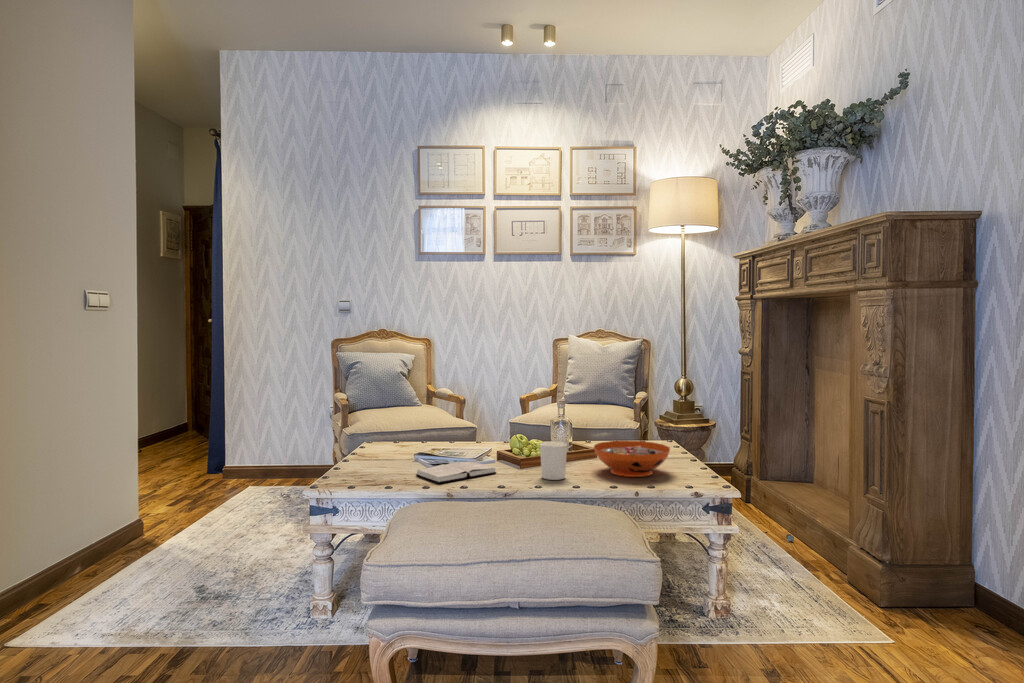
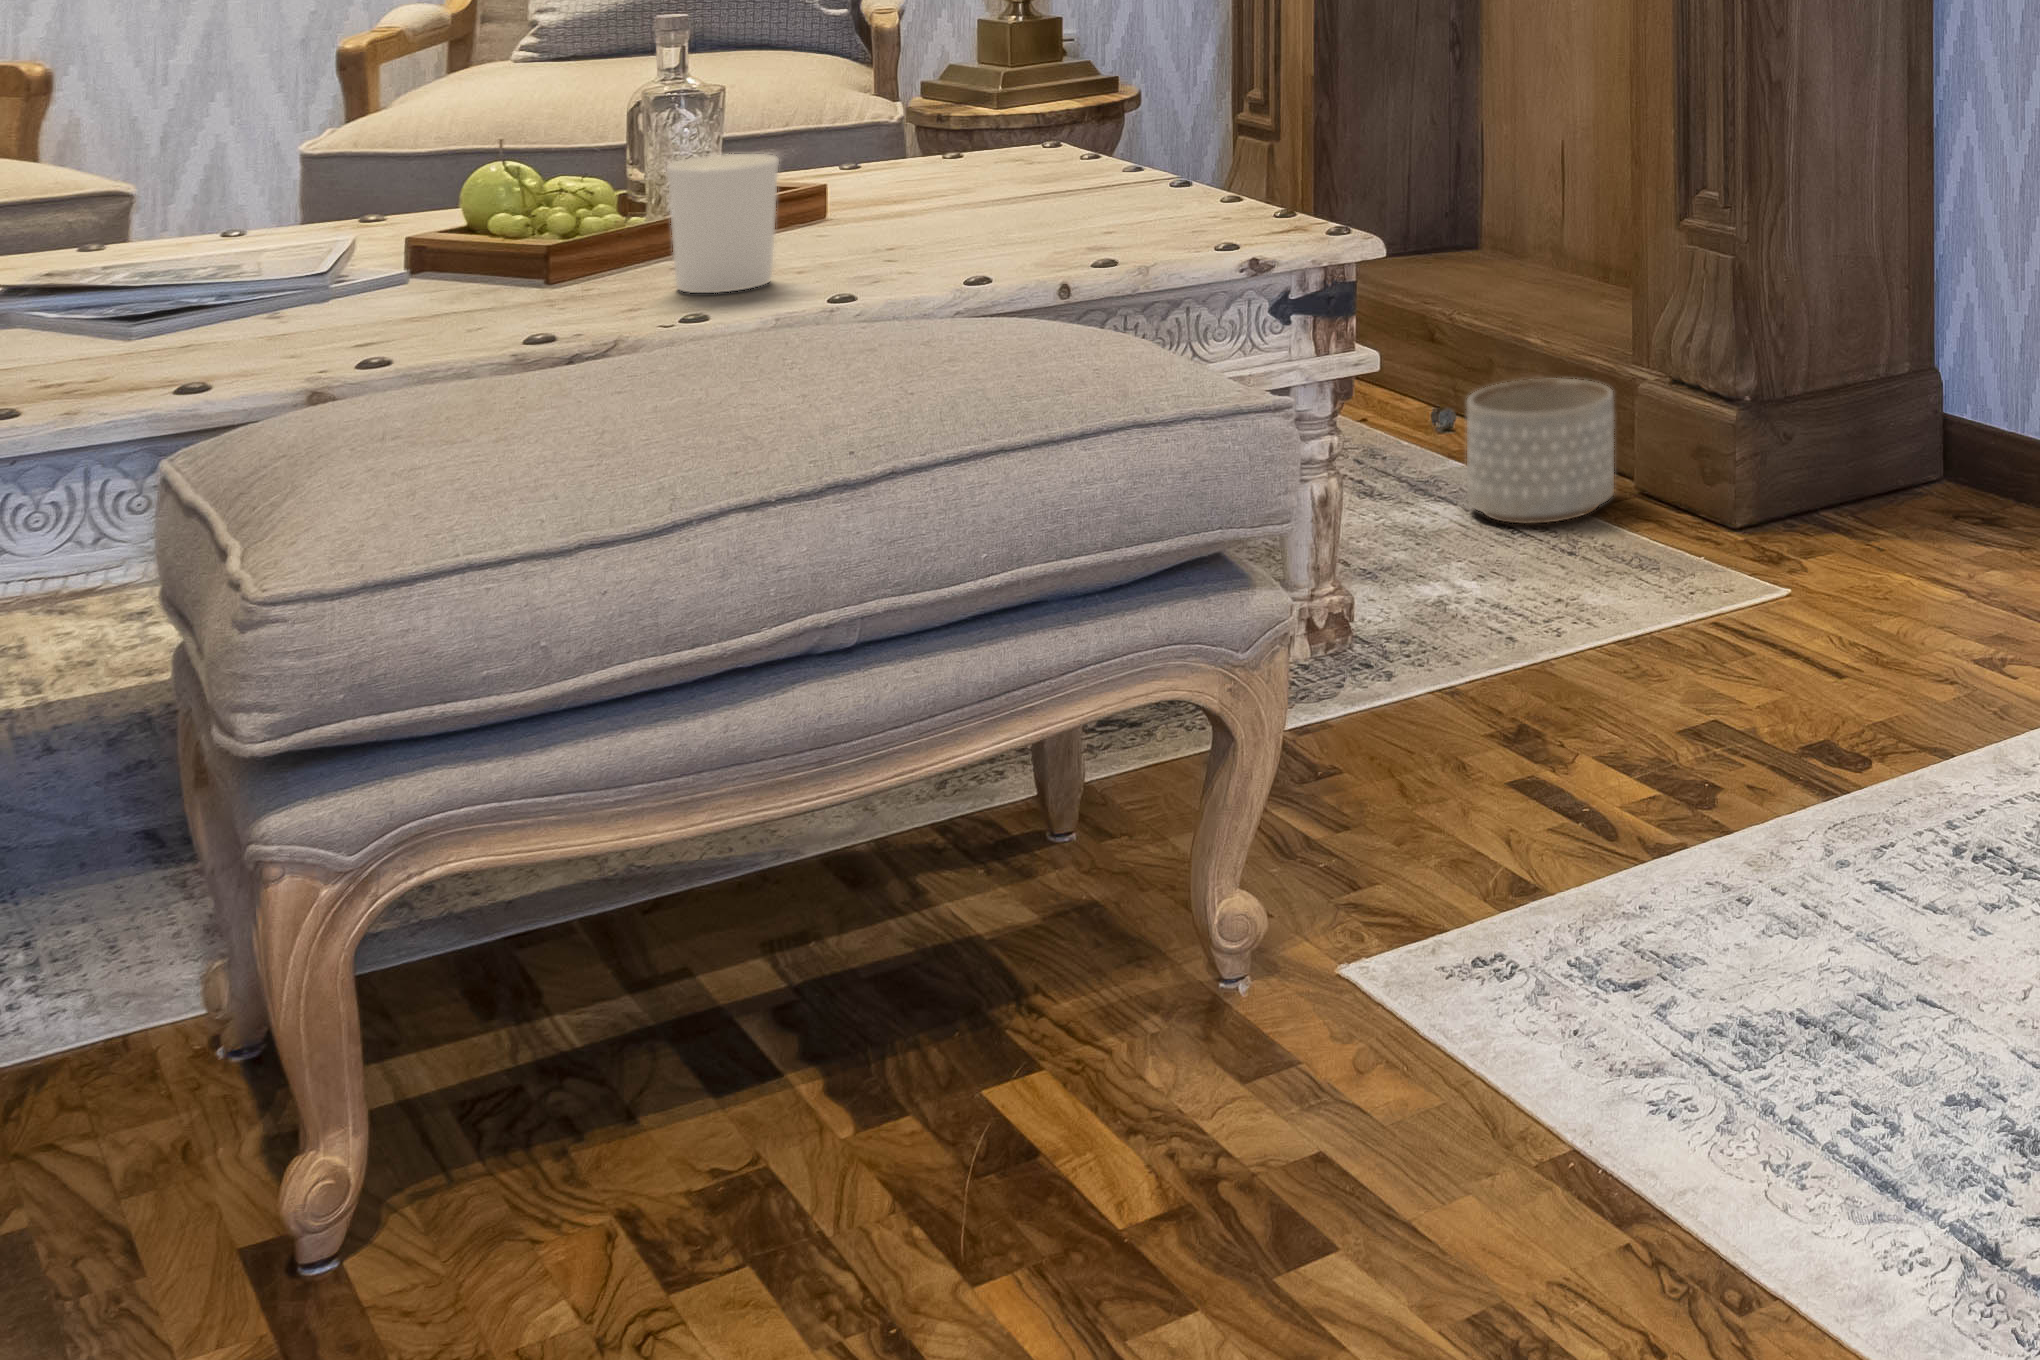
decorative bowl: present [594,441,670,477] -> none [859,129,1140,249]
hardback book: present [416,461,496,483] -> none [88,279,469,366]
planter: none [785,537,837,588] -> present [1467,379,1614,524]

